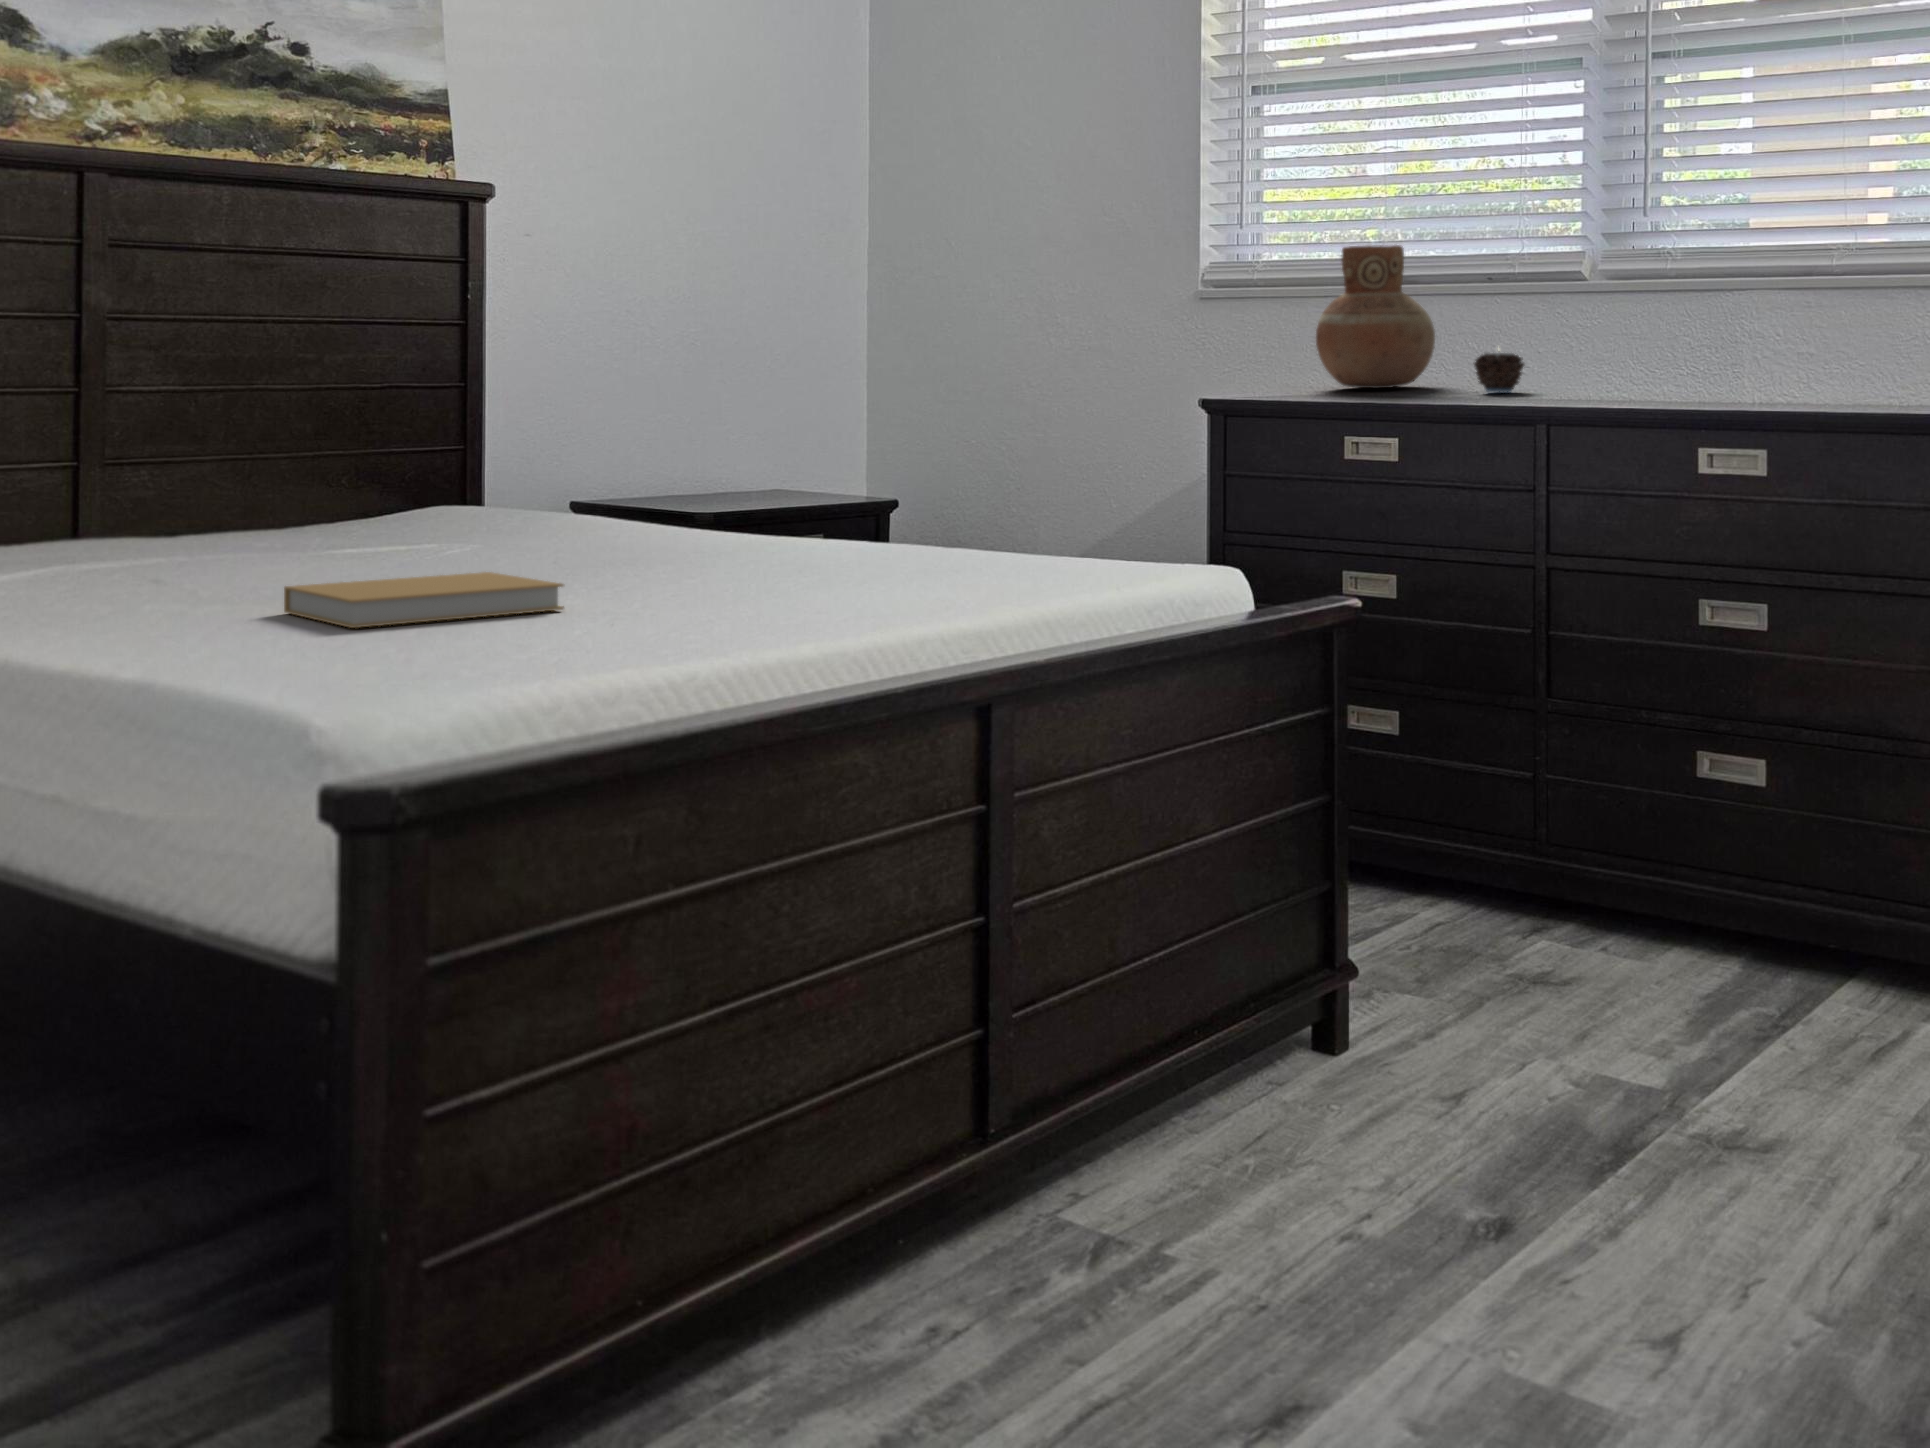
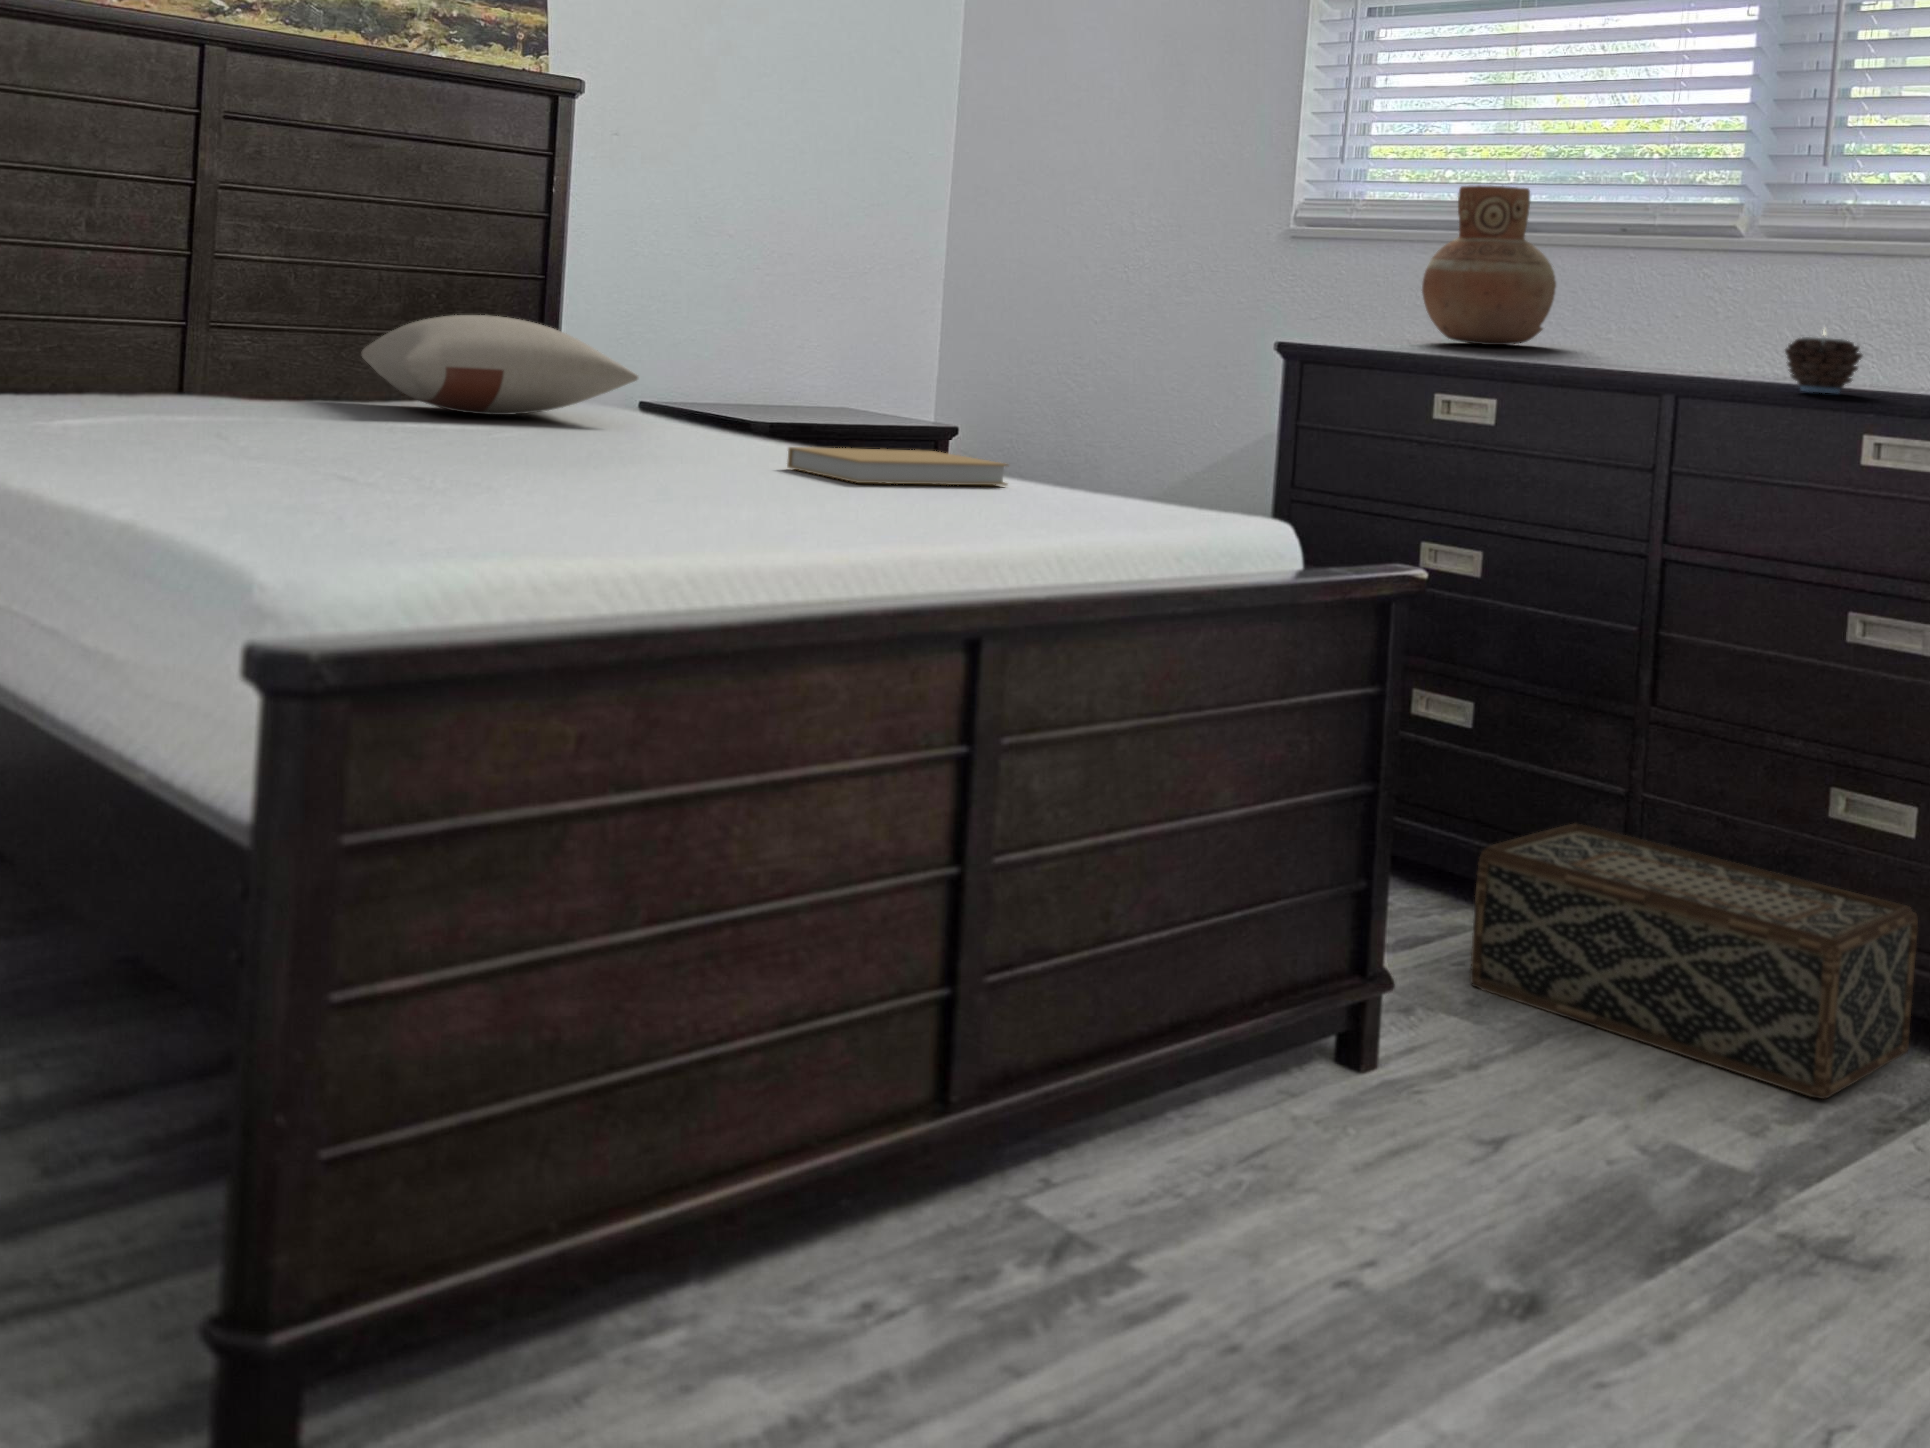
candle: present [1474,353,1524,392] -> present [1785,332,1862,393]
pillow: none [281,431,583,530] -> present [362,315,639,415]
book: present [284,572,564,628] -> present [787,447,1008,486]
woven basket: none [1413,811,1775,1021] -> present [1470,824,1918,1099]

